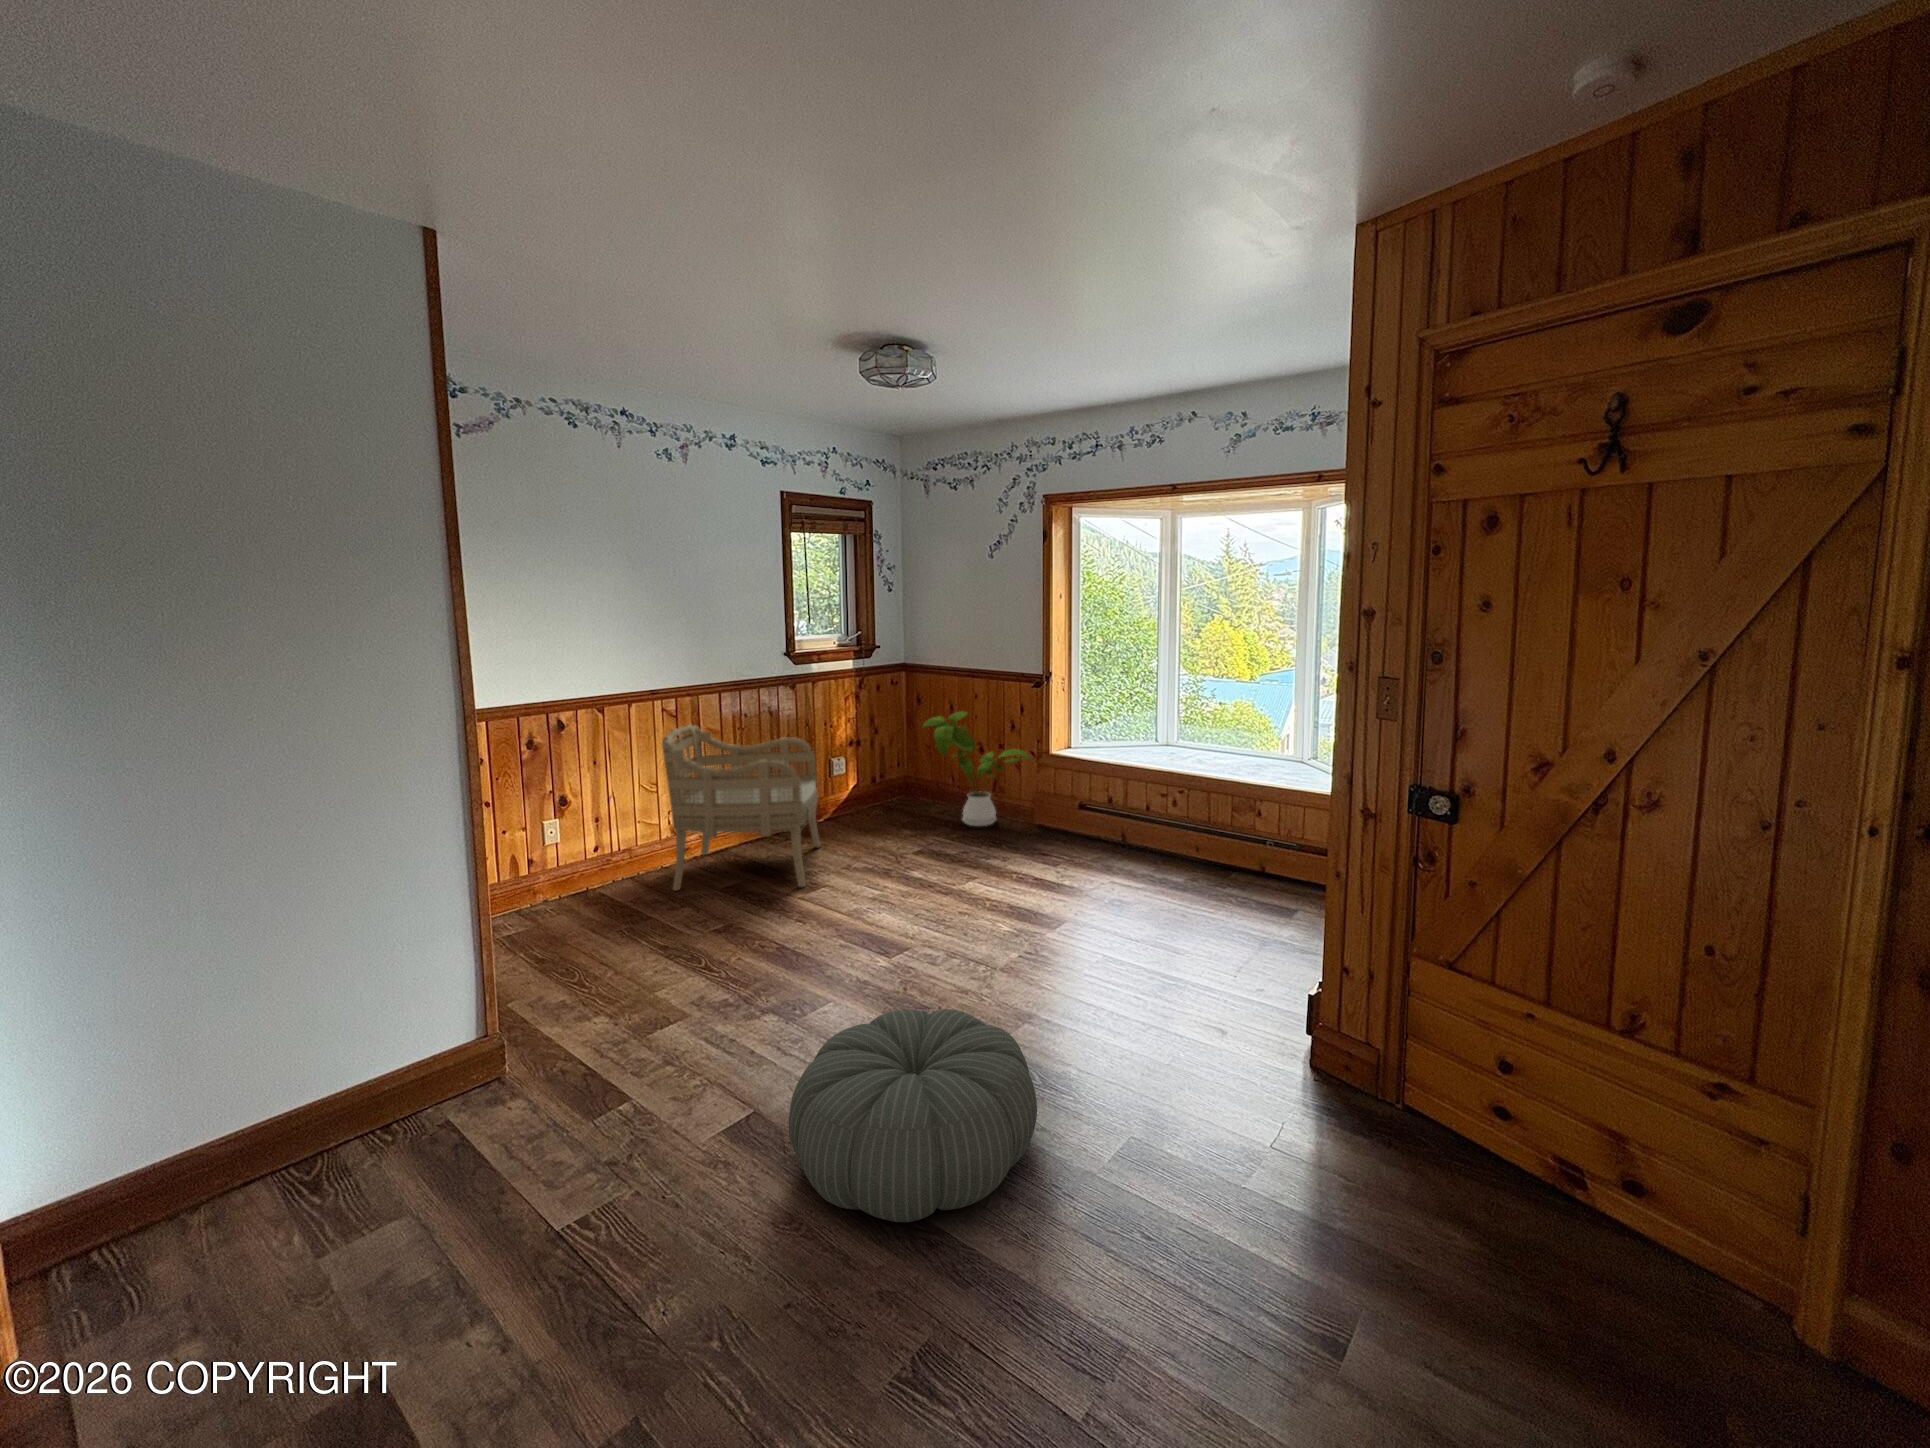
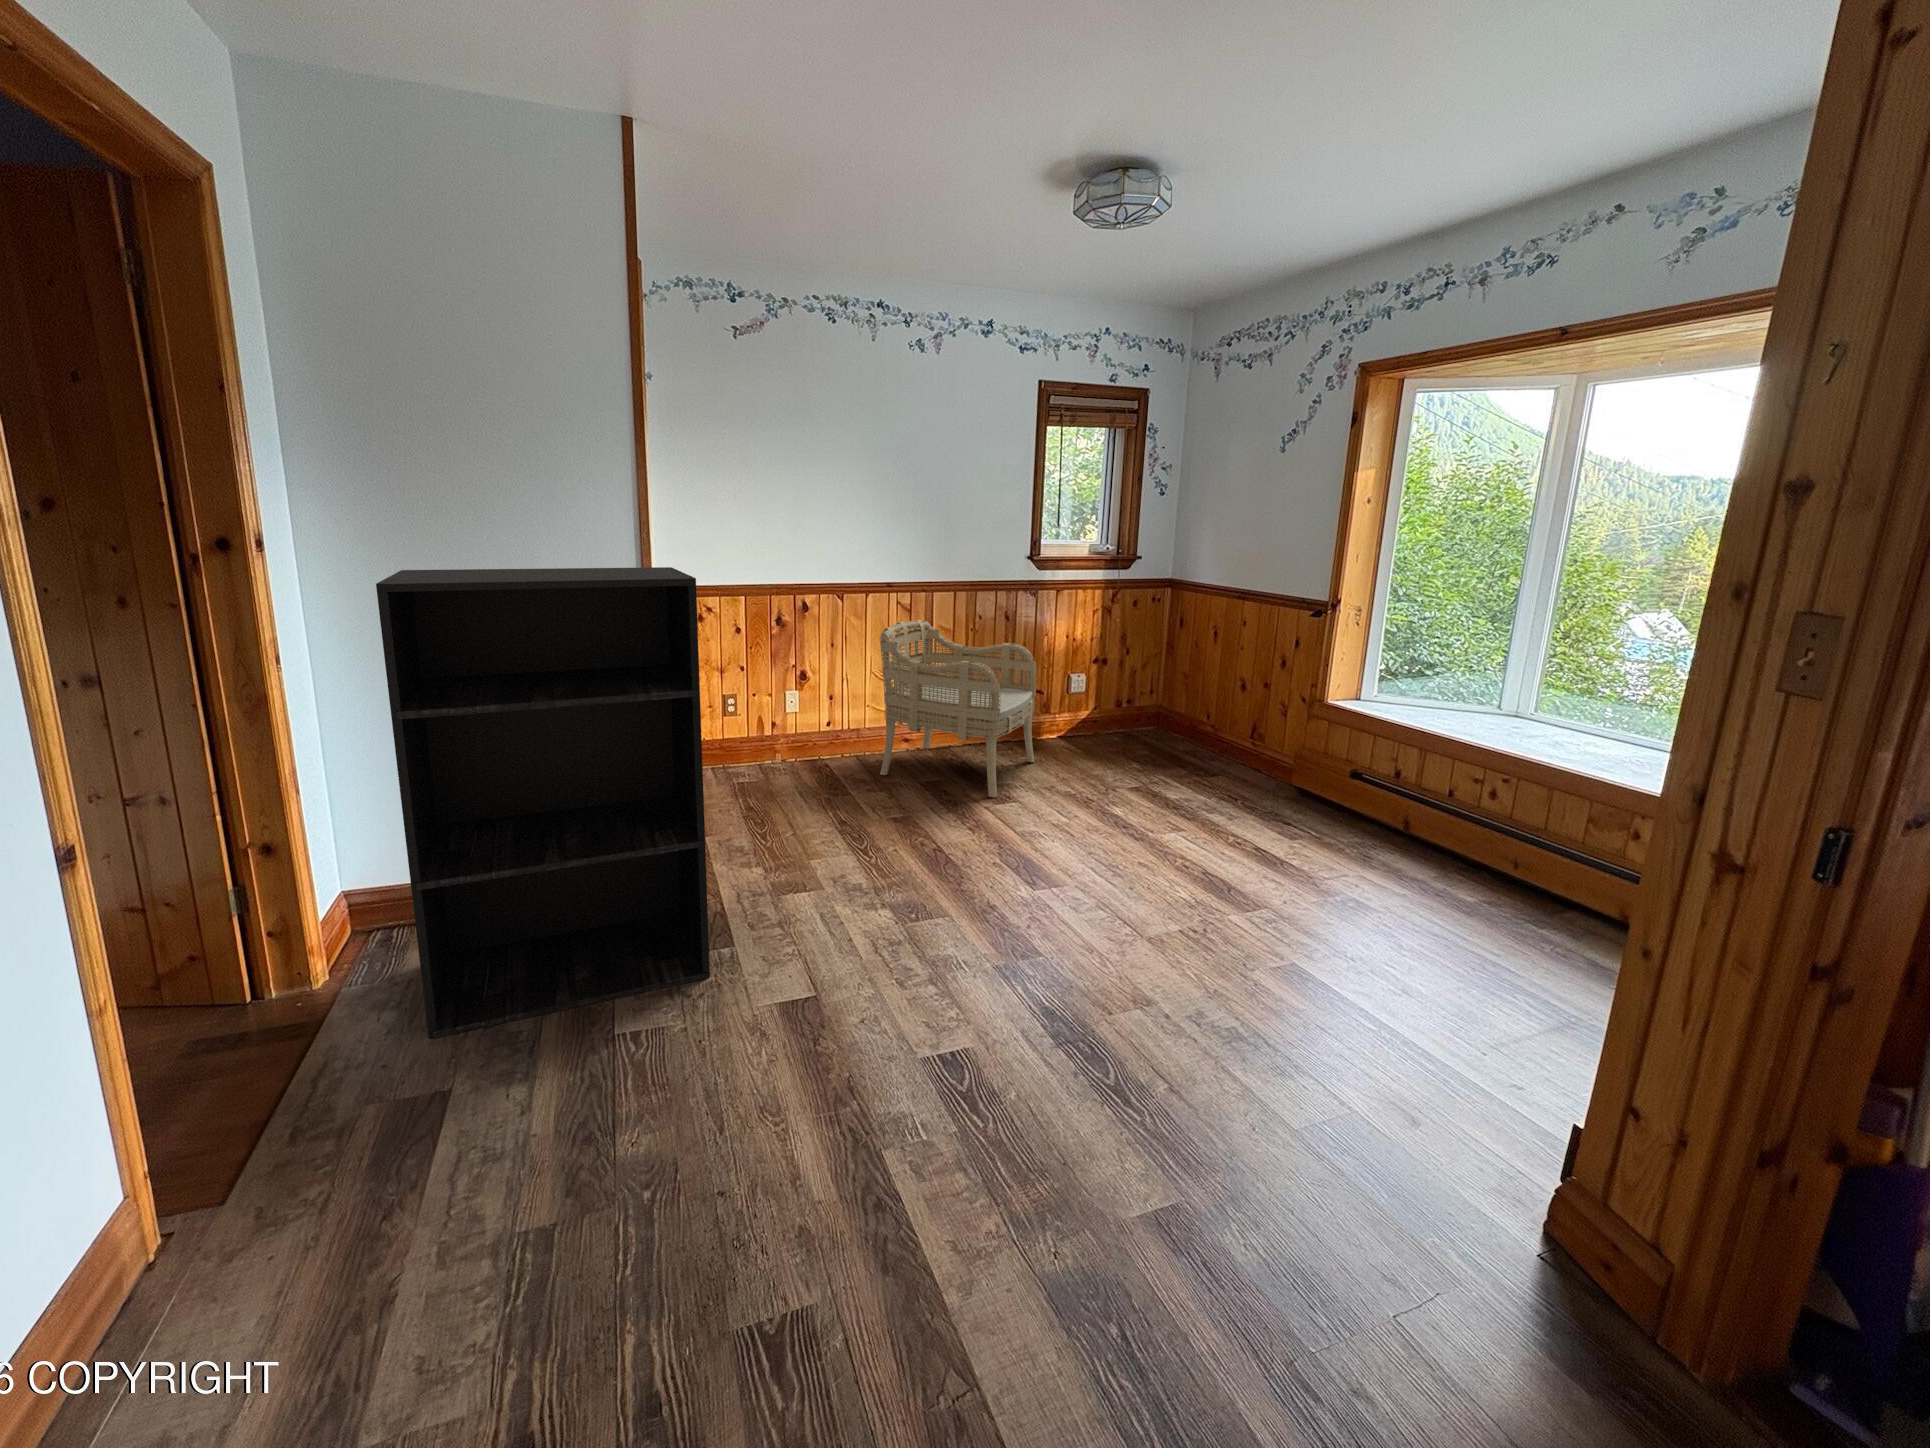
bookshelf: none [151,703,626,1344] -> present [376,567,710,1038]
house plant: present [923,711,1031,826] -> none [1163,637,1298,775]
pouf: present [789,1009,1037,1222] -> none [794,942,1074,1184]

